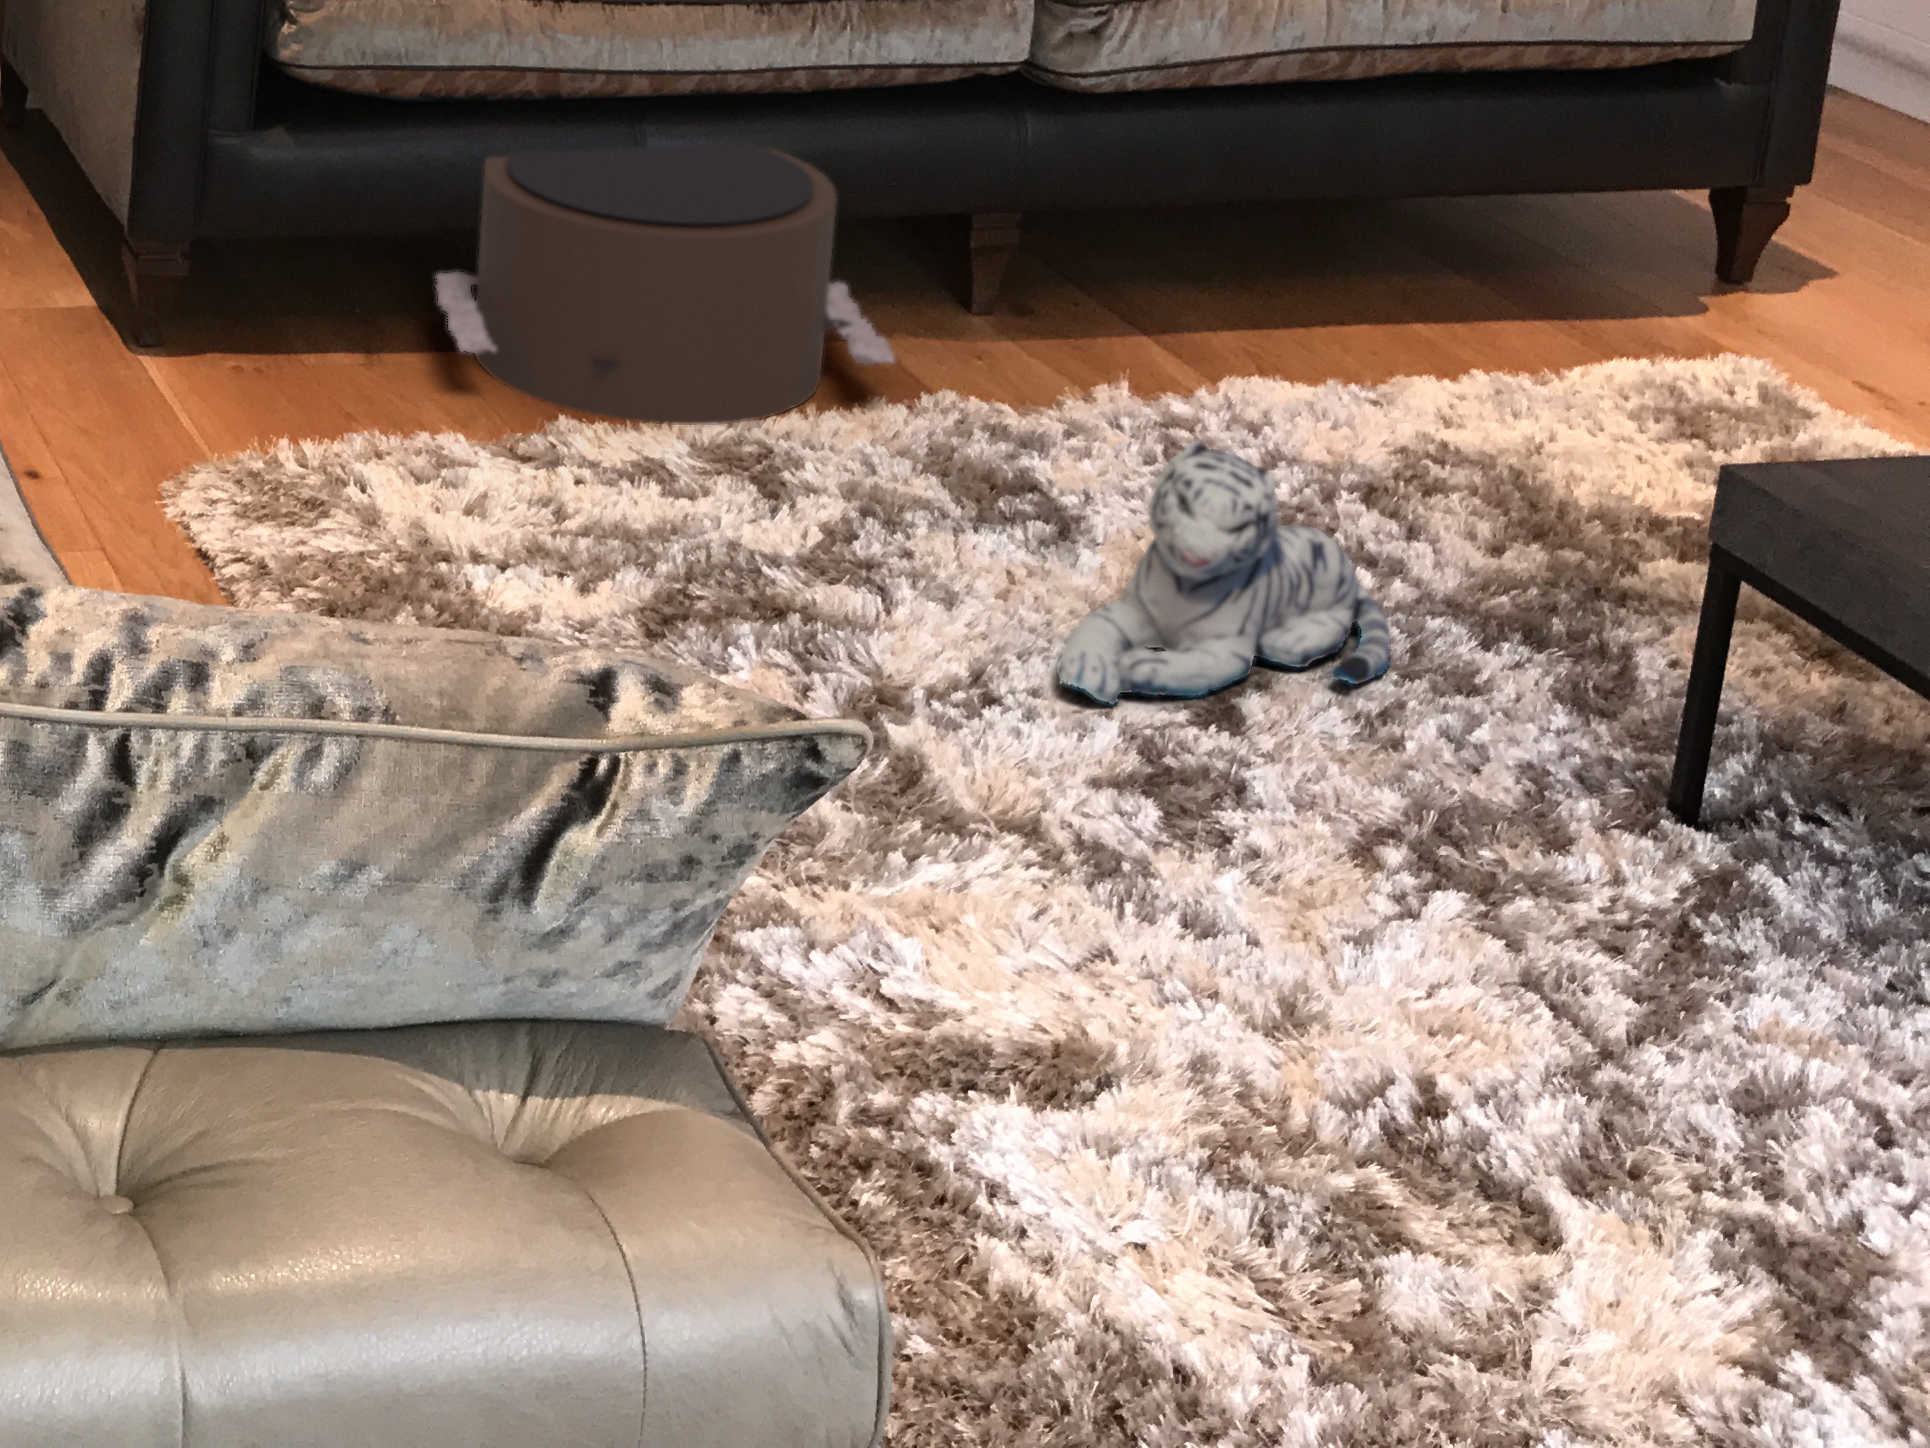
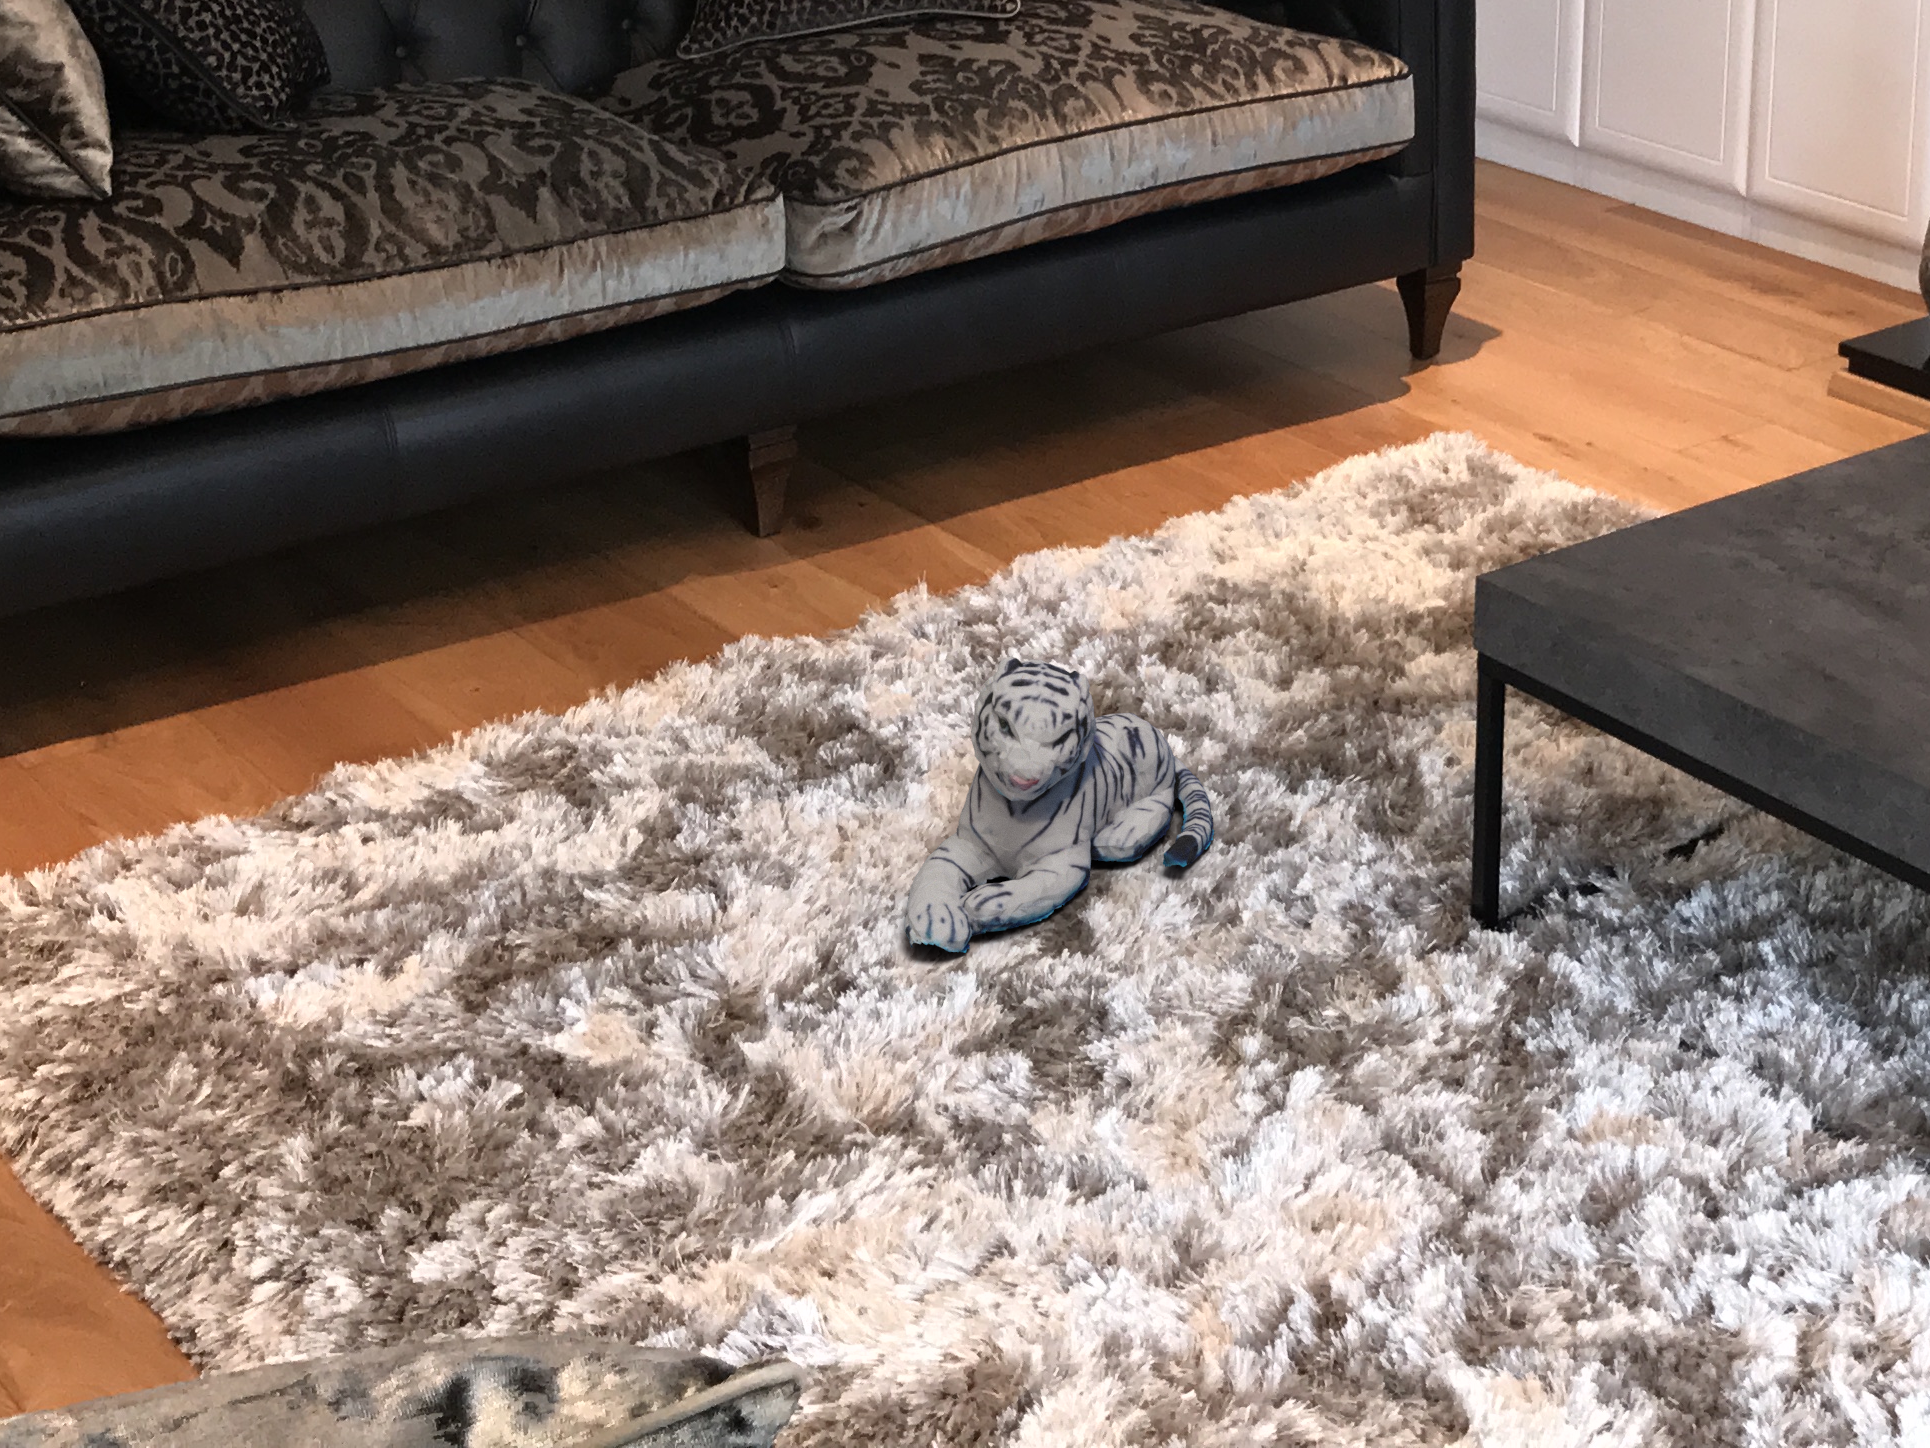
pouf: present [436,144,894,425] -> none [168,403,693,749]

